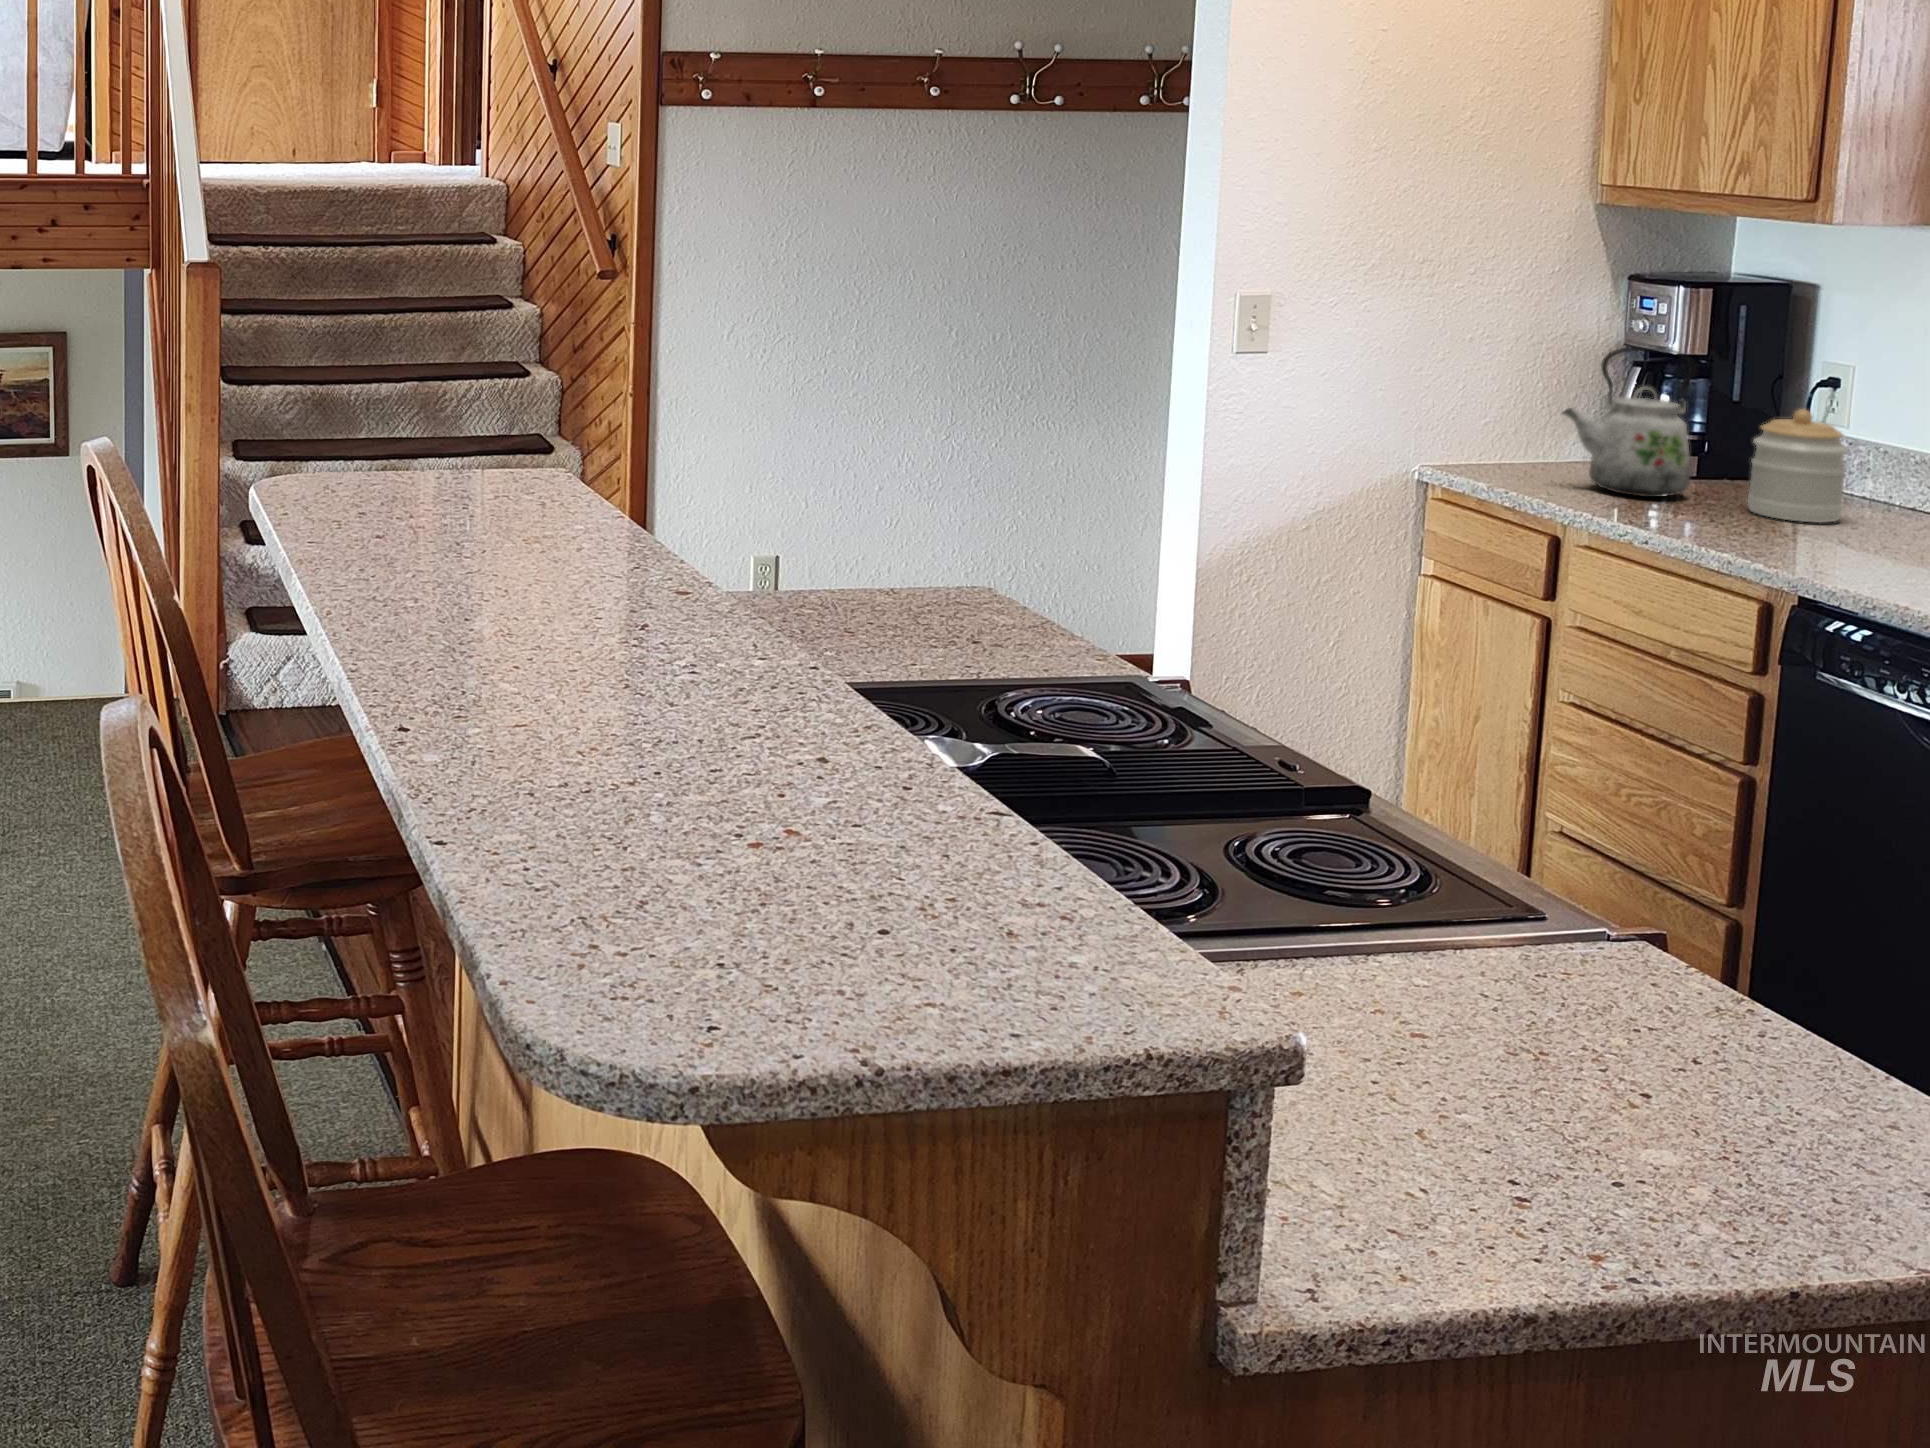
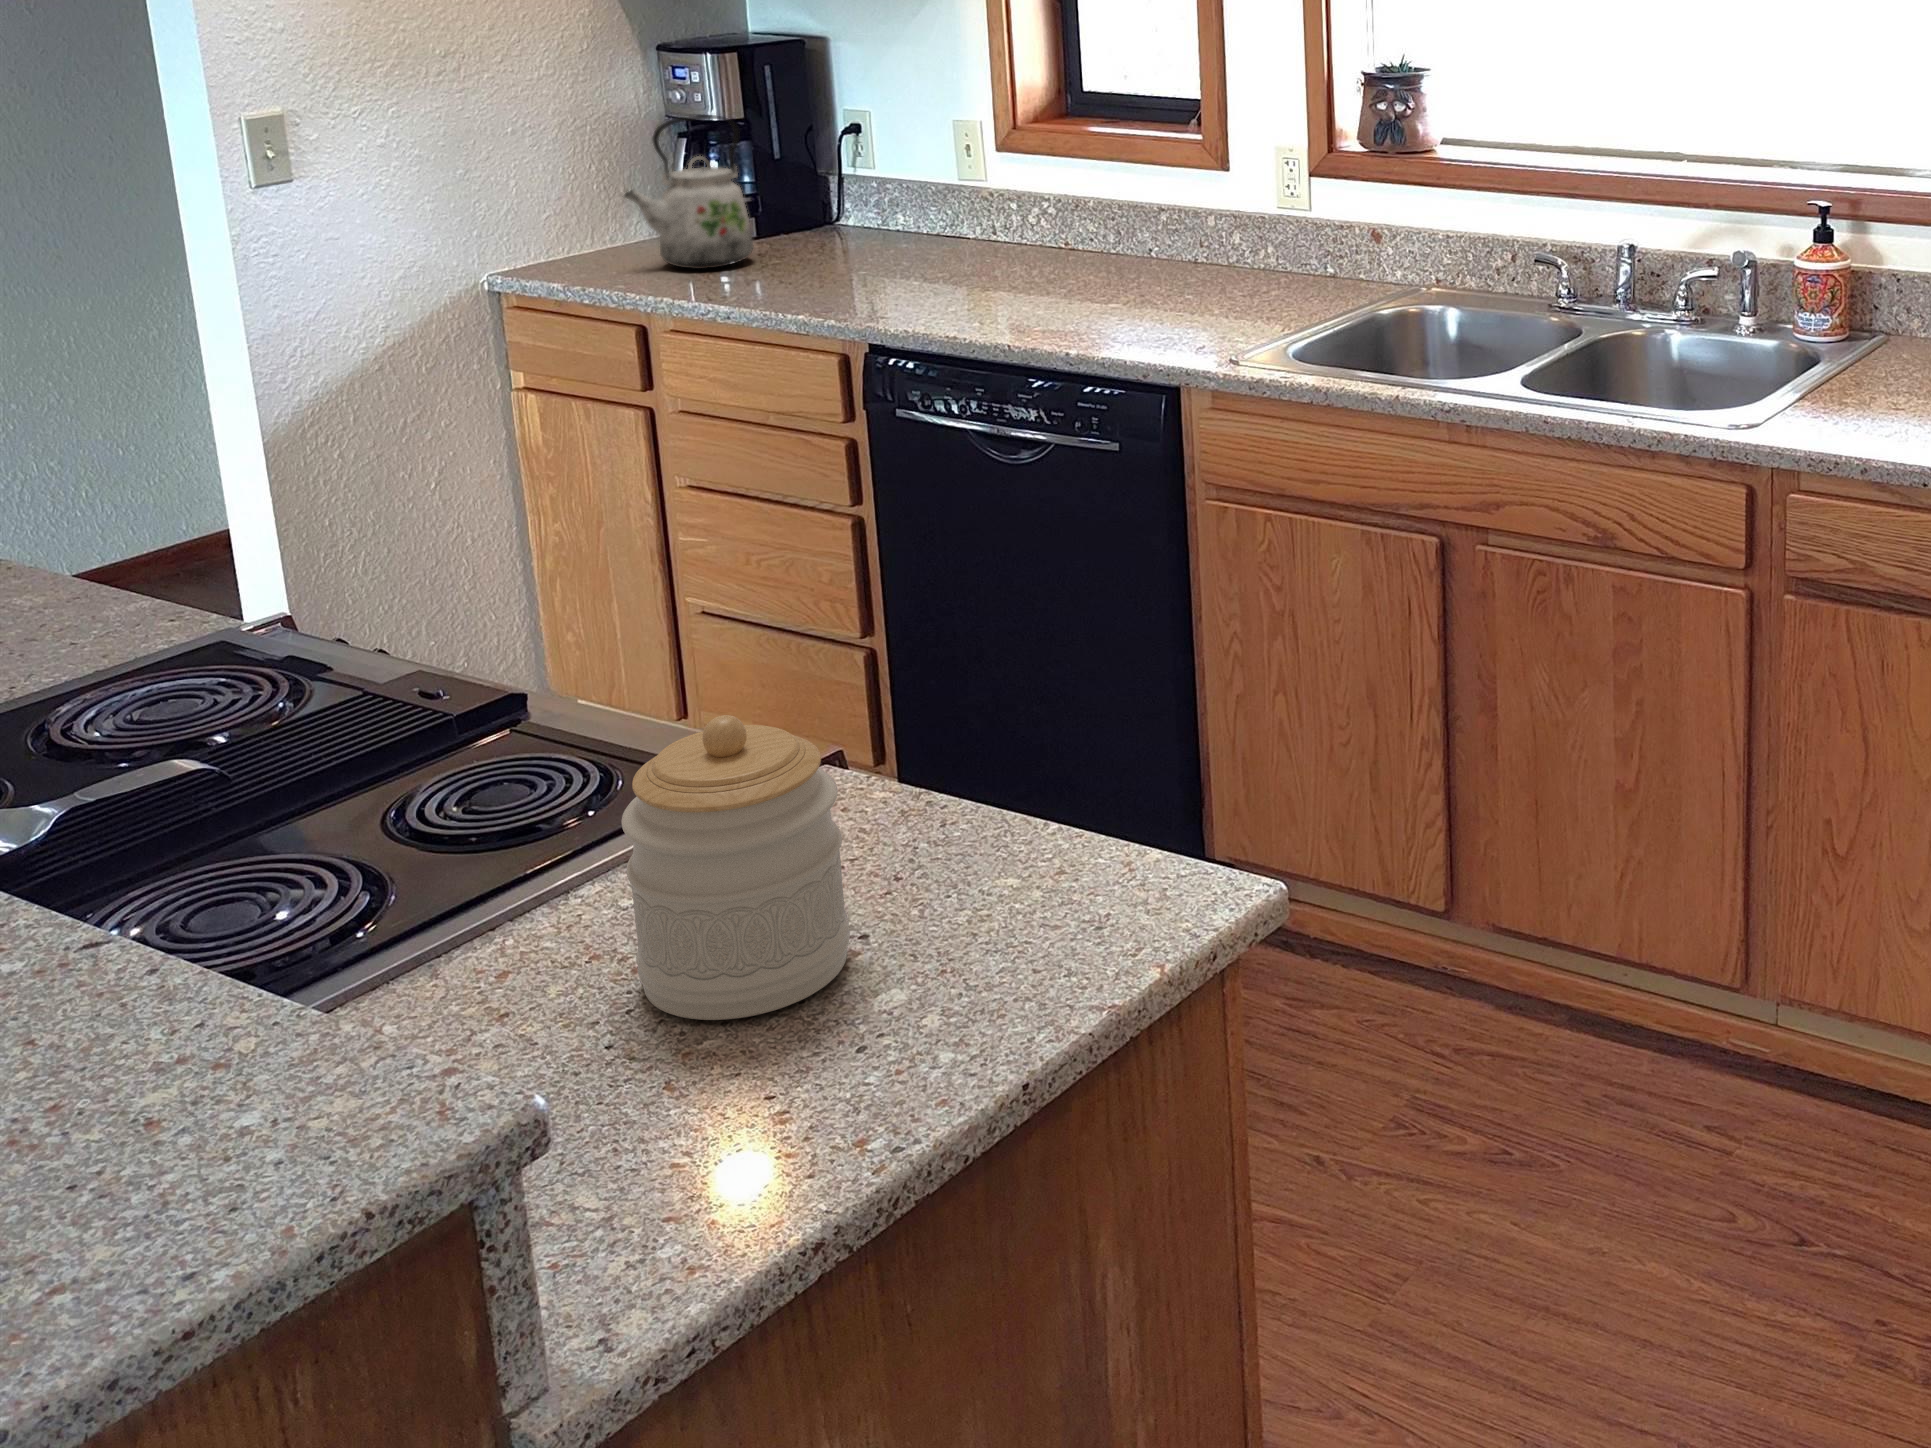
jar: present [1748,409,1848,523] -> present [621,715,850,1020]

